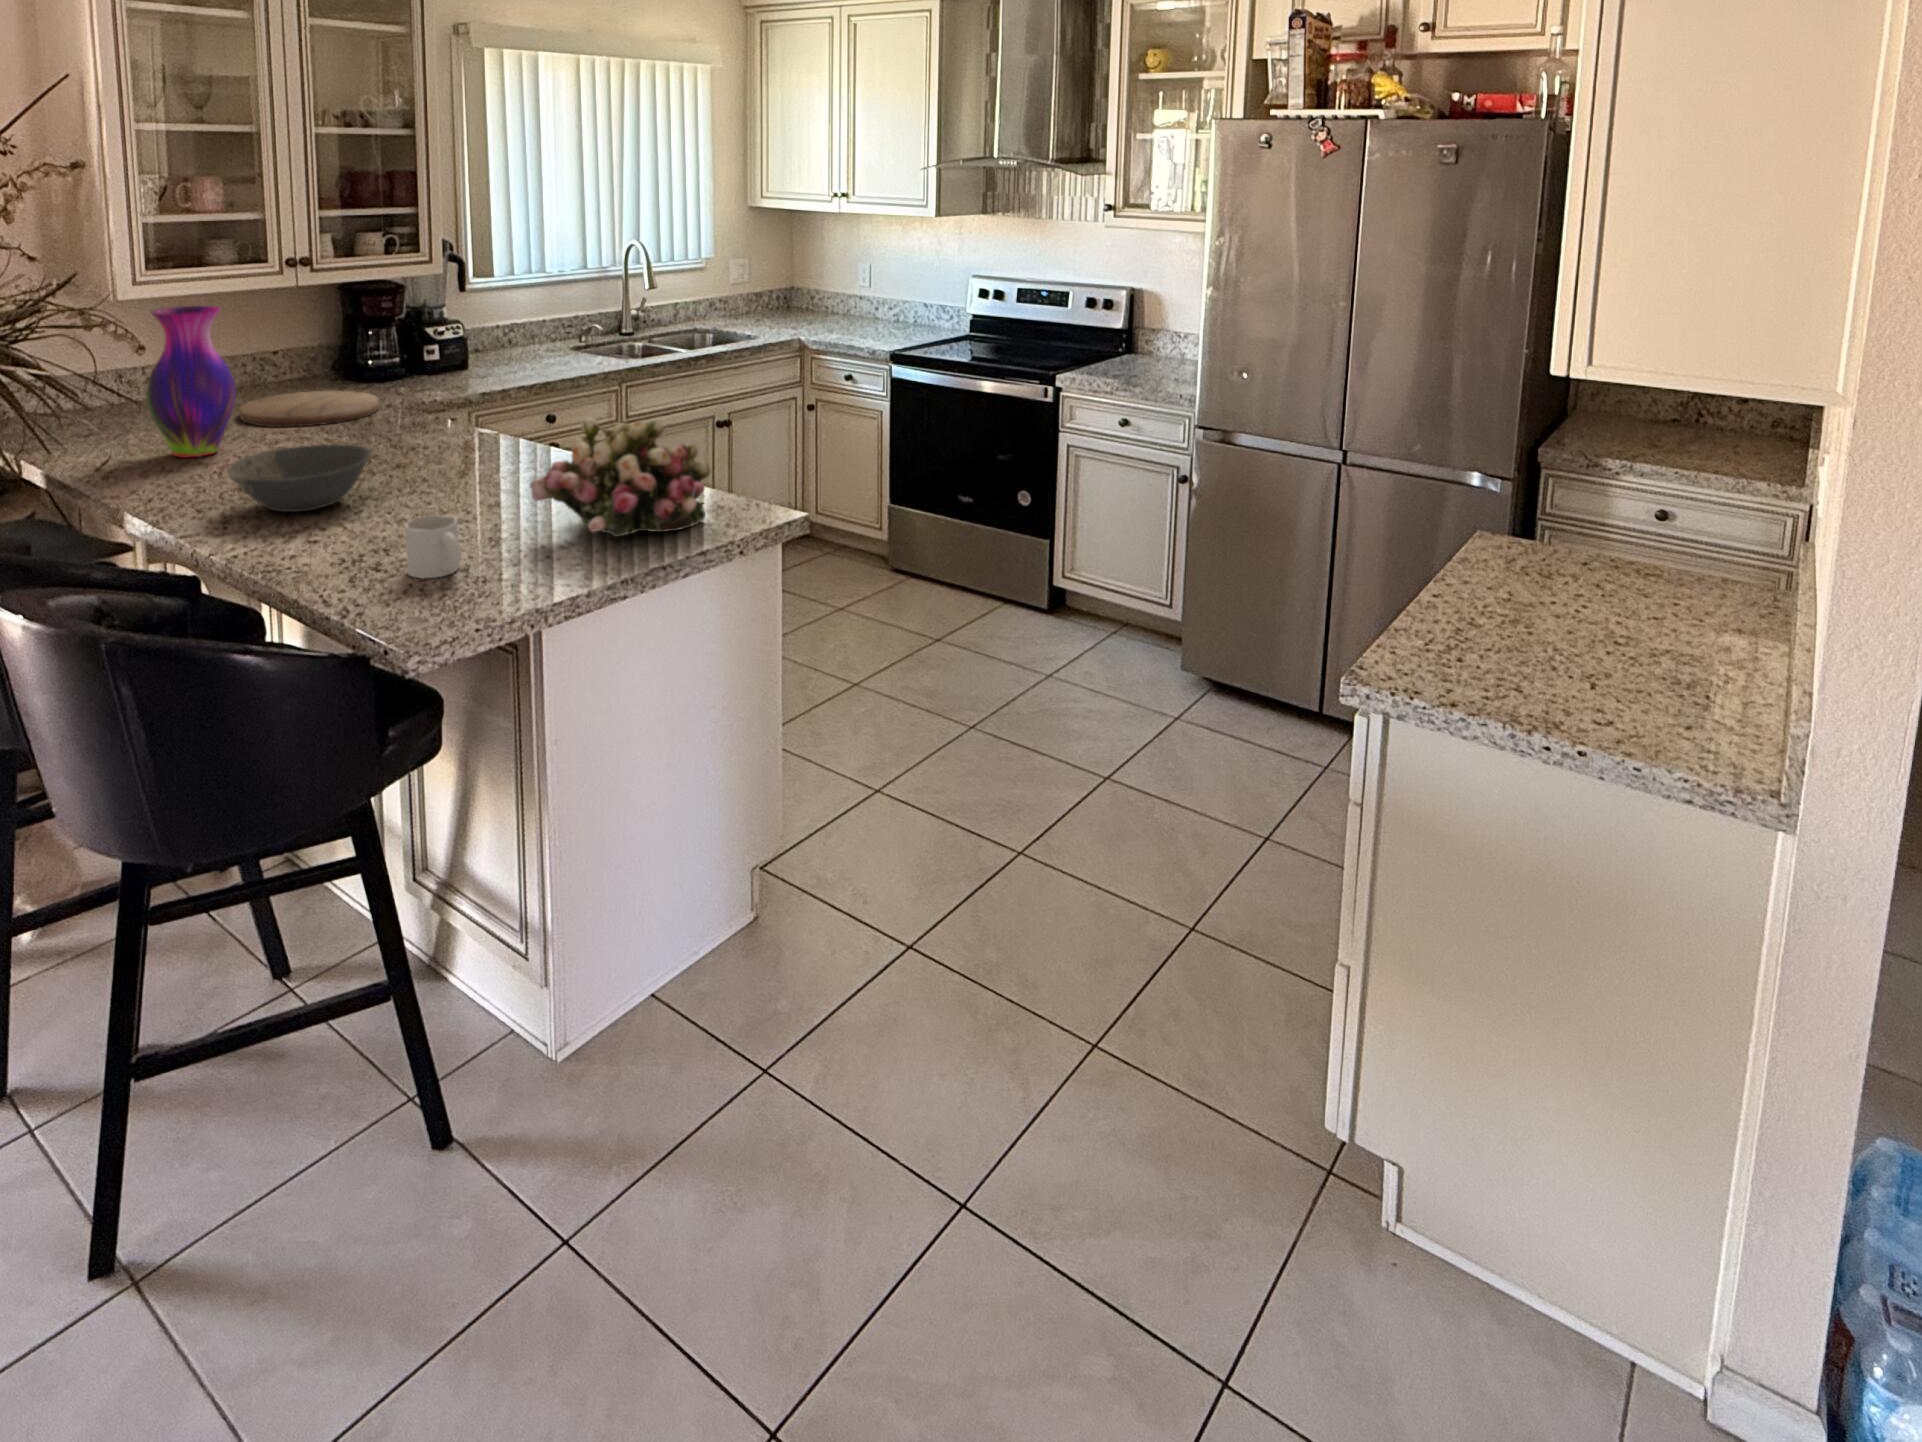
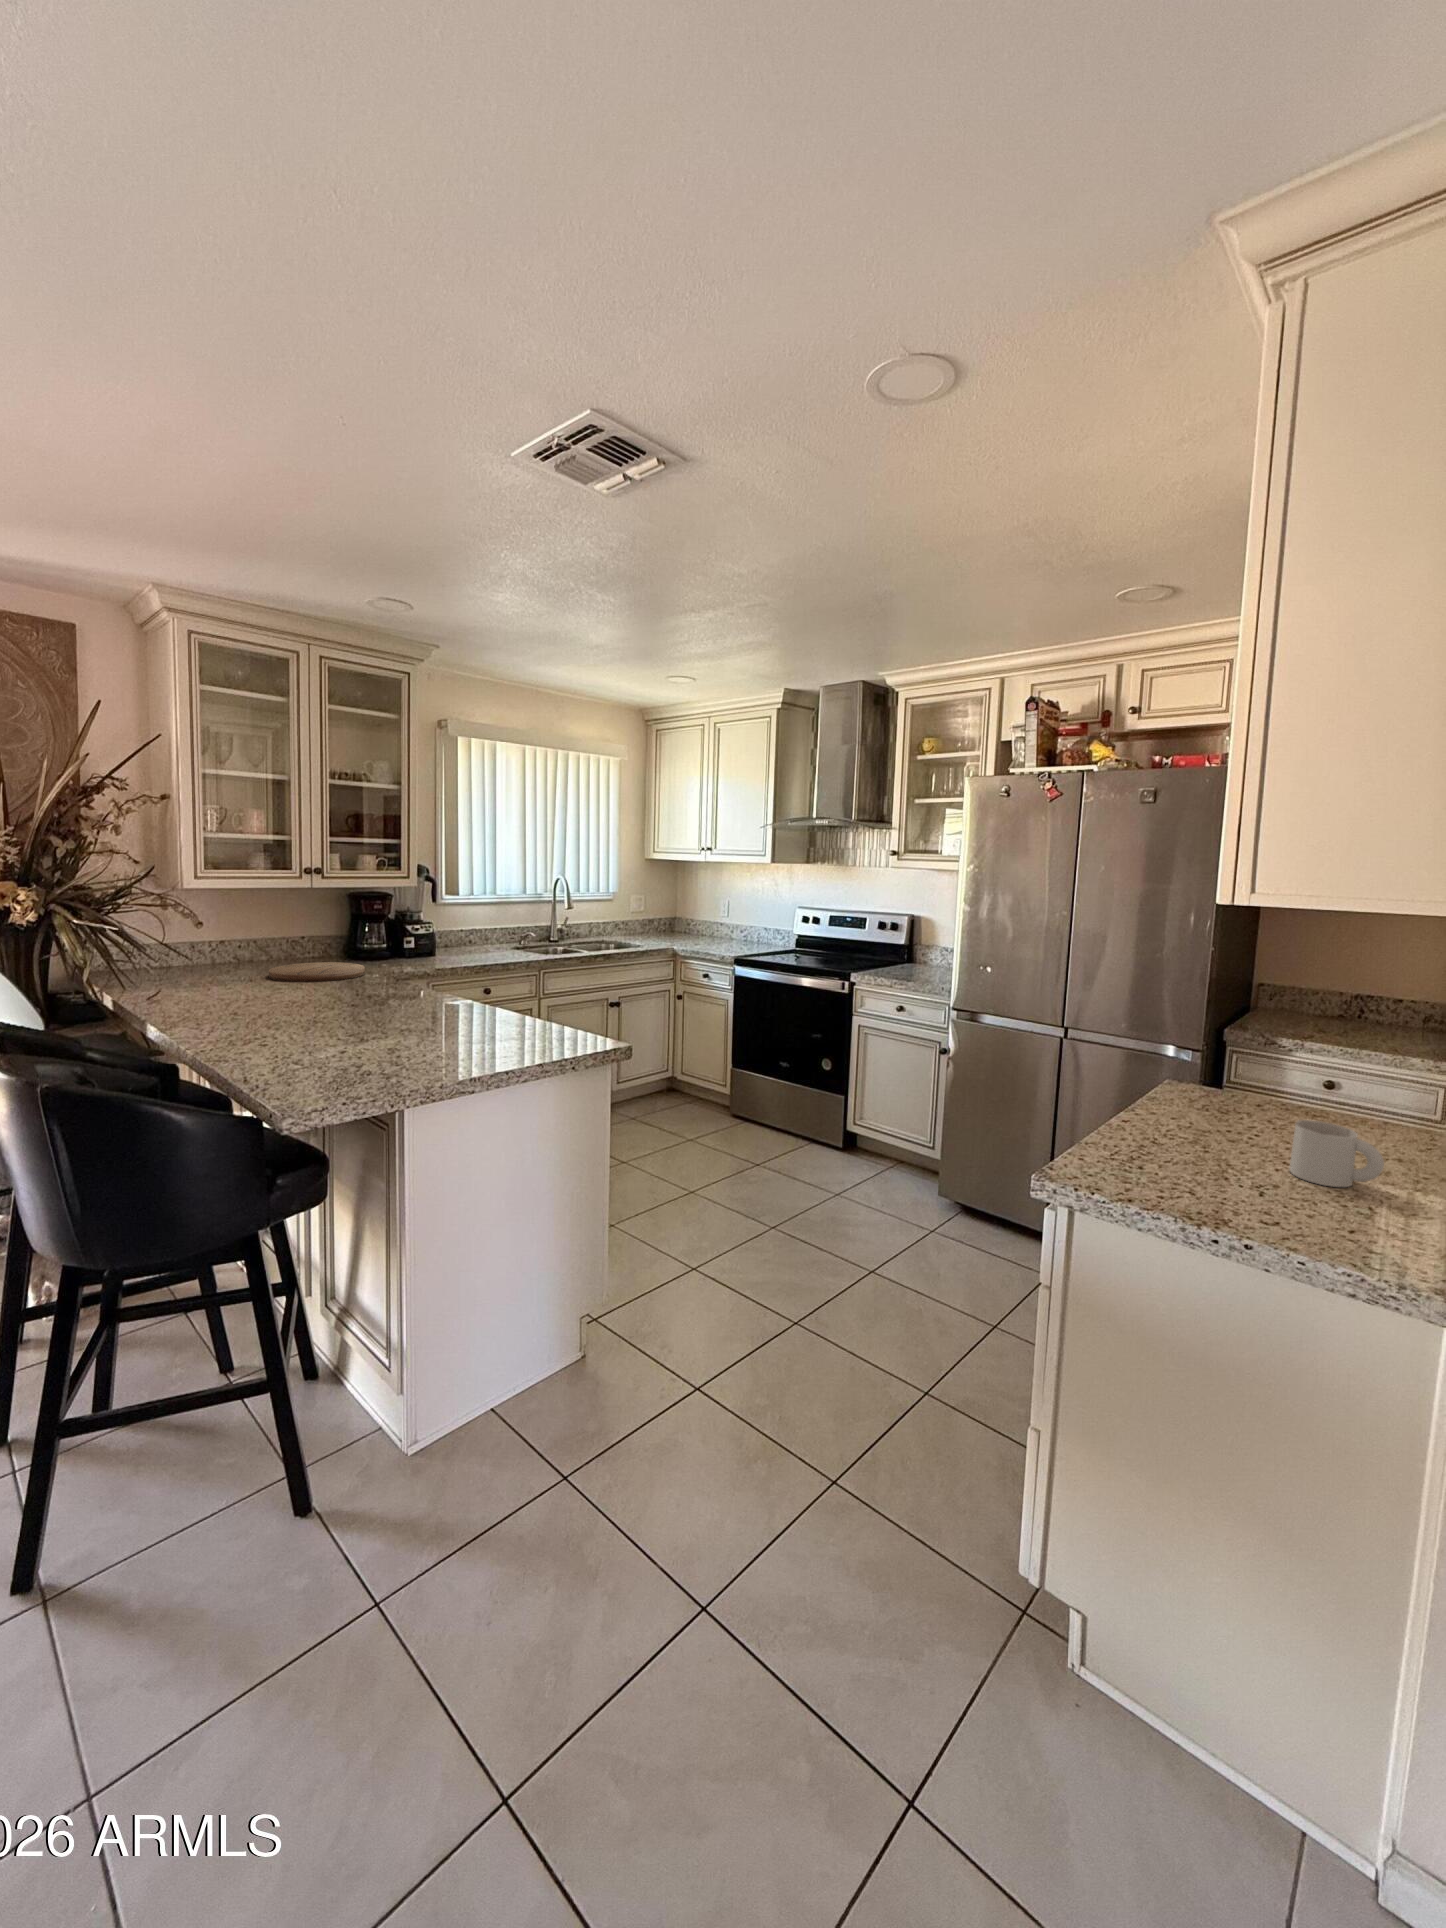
vase: present [147,306,236,458] -> none [191,891,254,995]
flower arrangement: present [530,417,710,536] -> none [416,962,555,1048]
bowl: present [227,444,371,512] -> none [216,983,322,1027]
mug: present [405,515,461,578] -> present [1290,1120,1384,1187]

